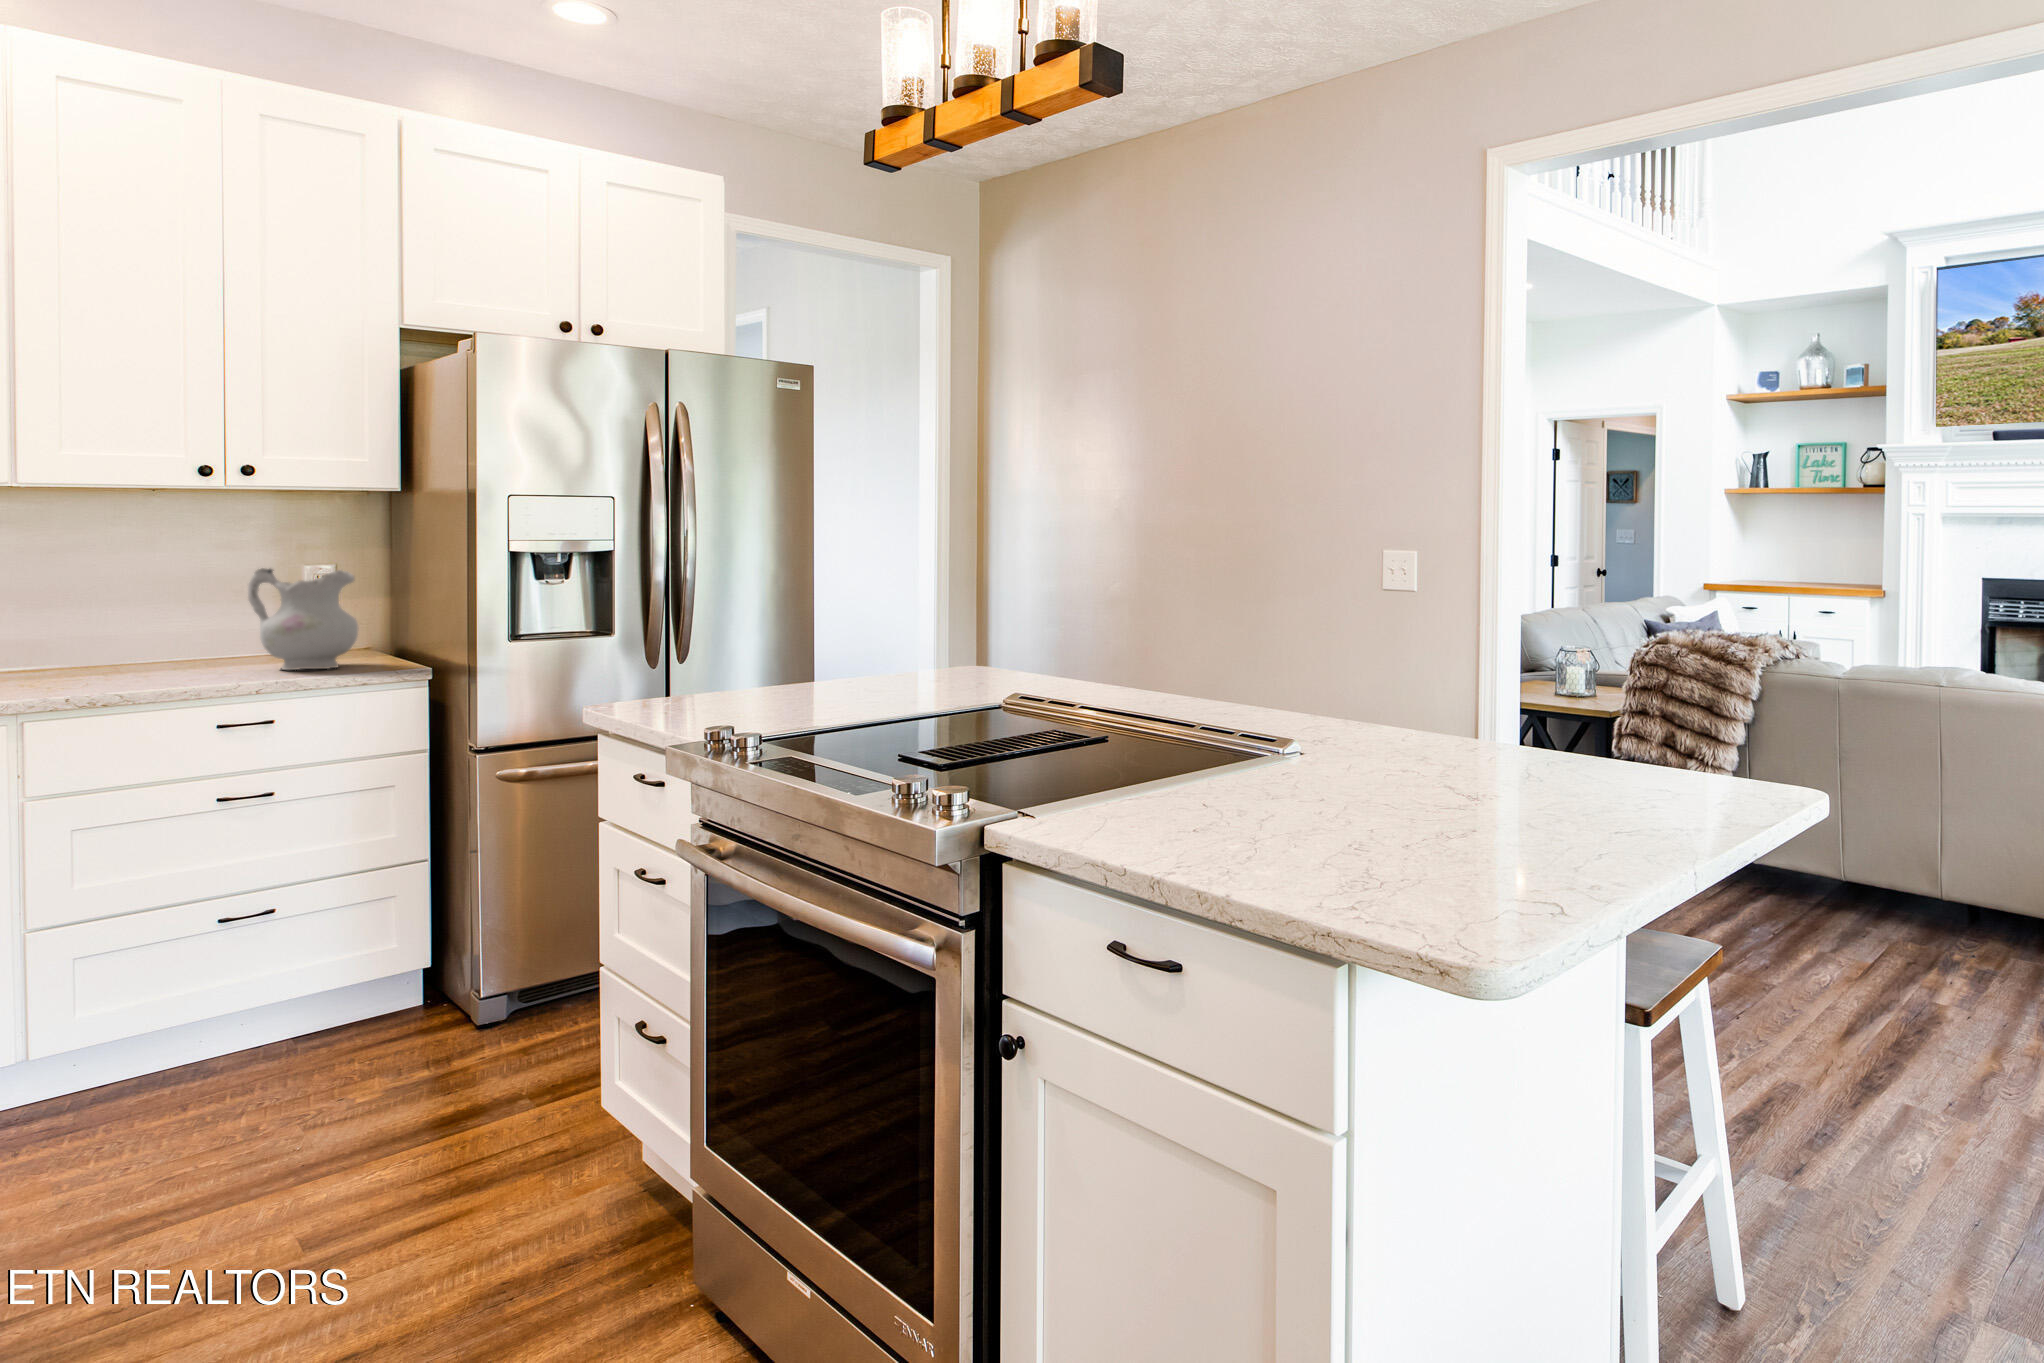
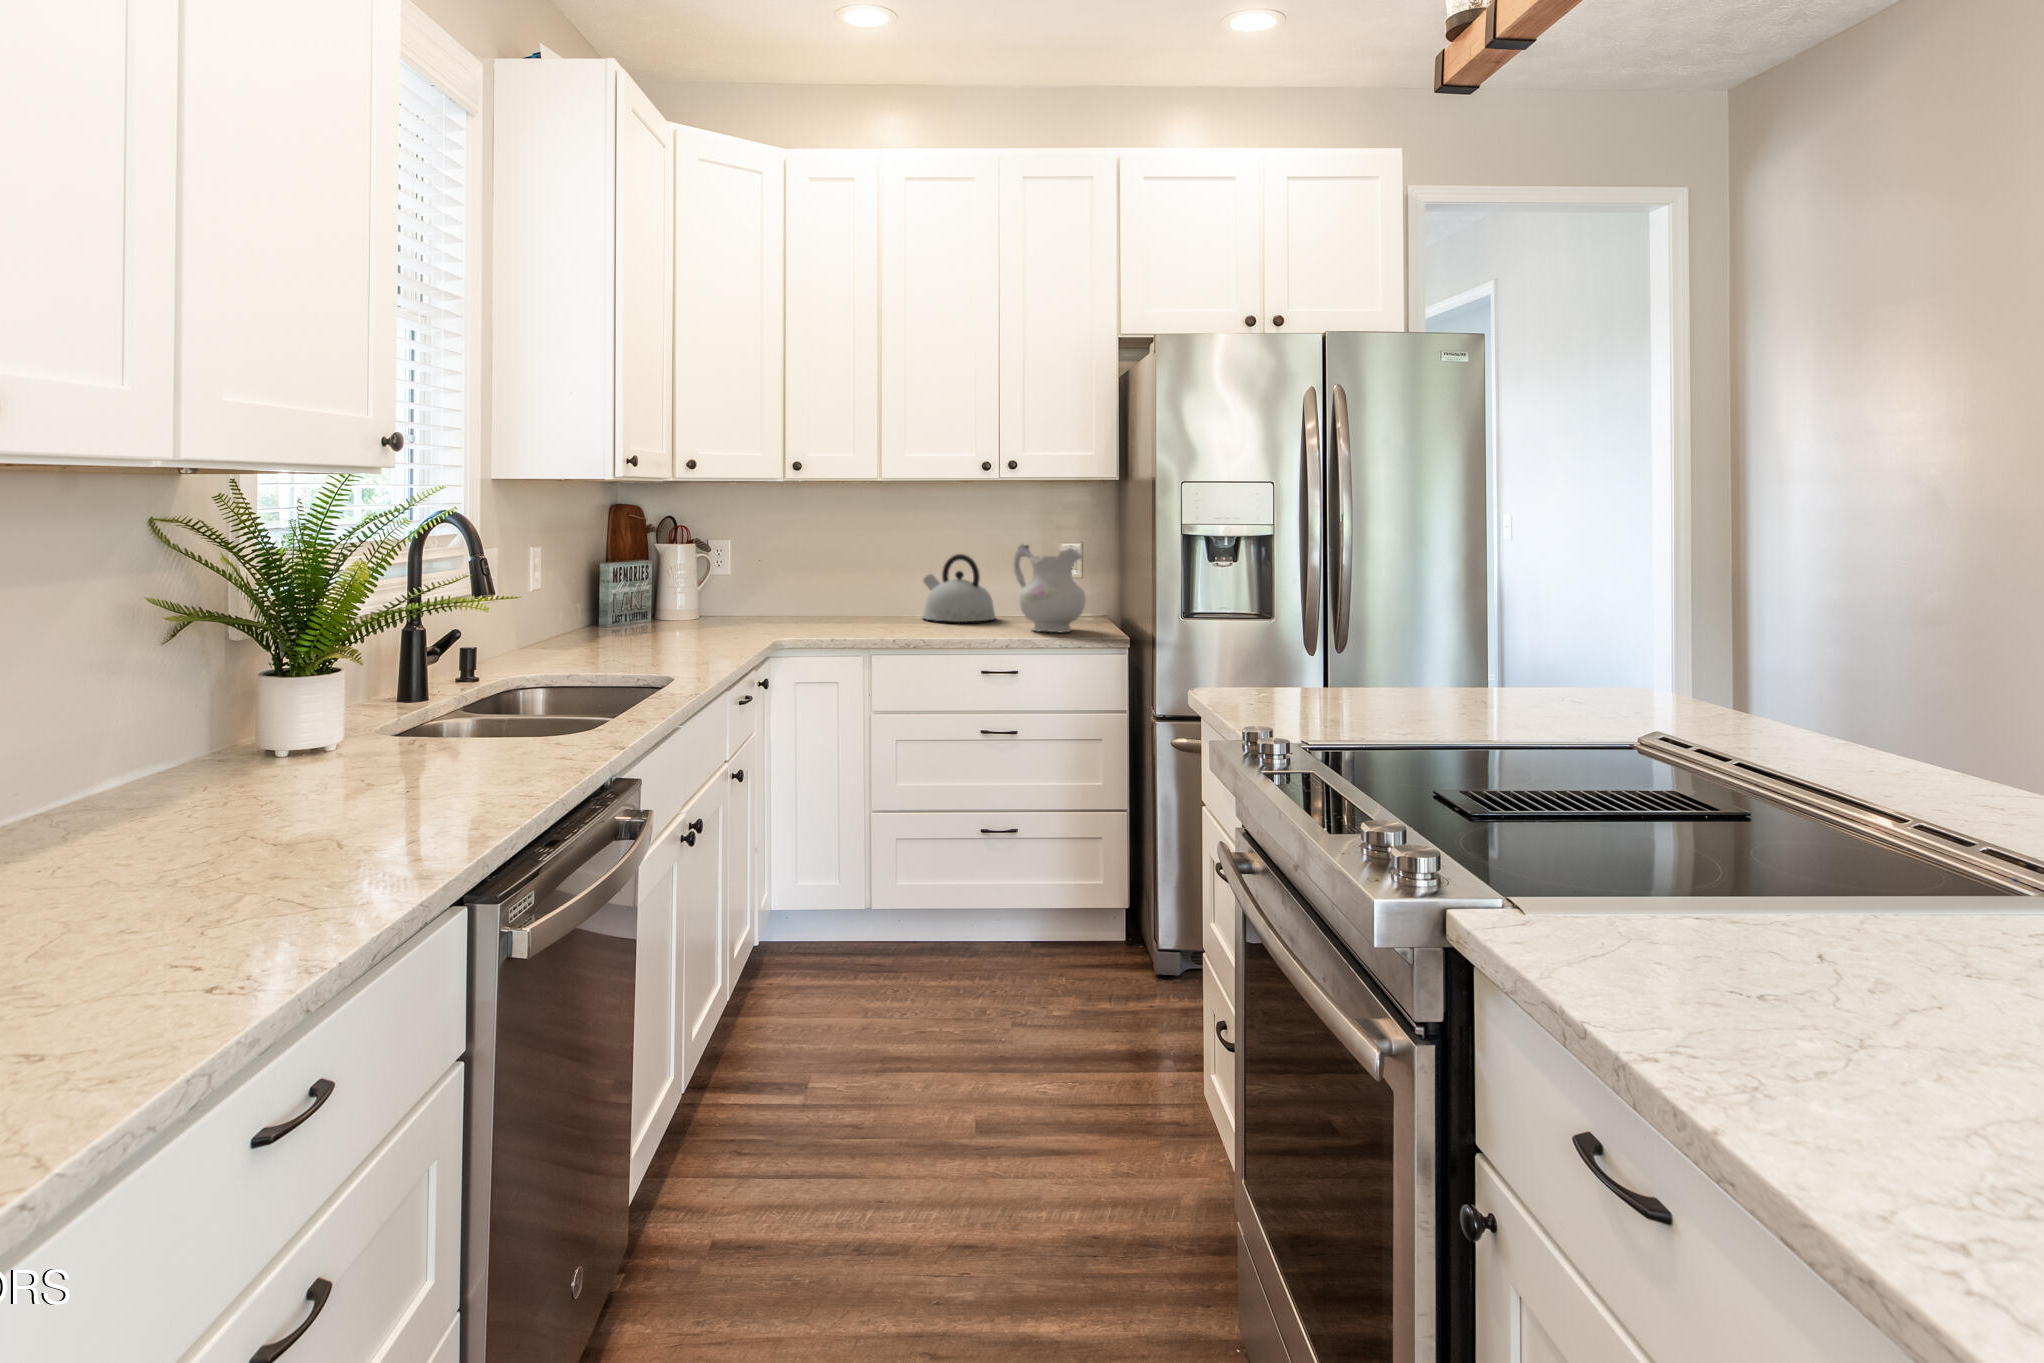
kettle: none [82,583,212,670] -> present [923,554,996,622]

